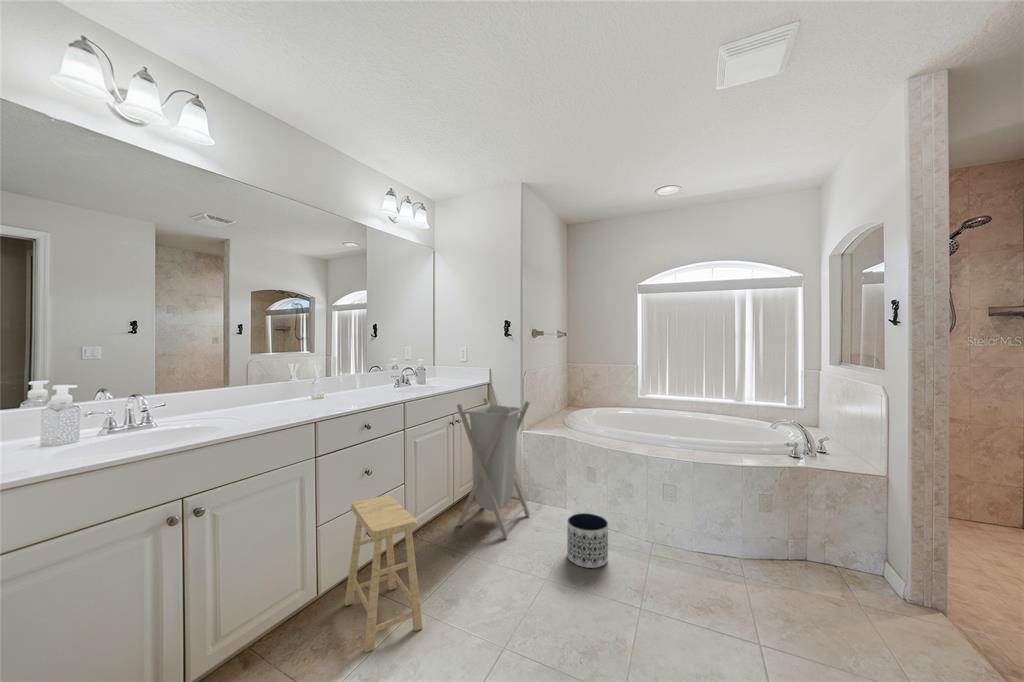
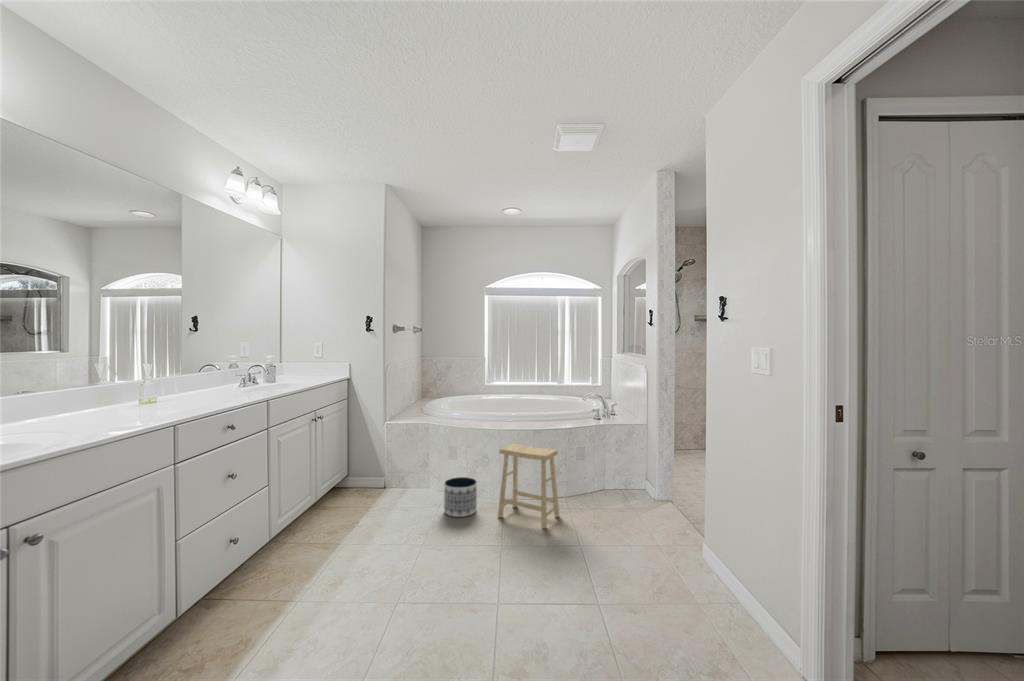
laundry hamper: present [457,398,530,538] -> none [336,390,404,511]
footstool: present [345,495,423,652] -> present [498,444,559,529]

